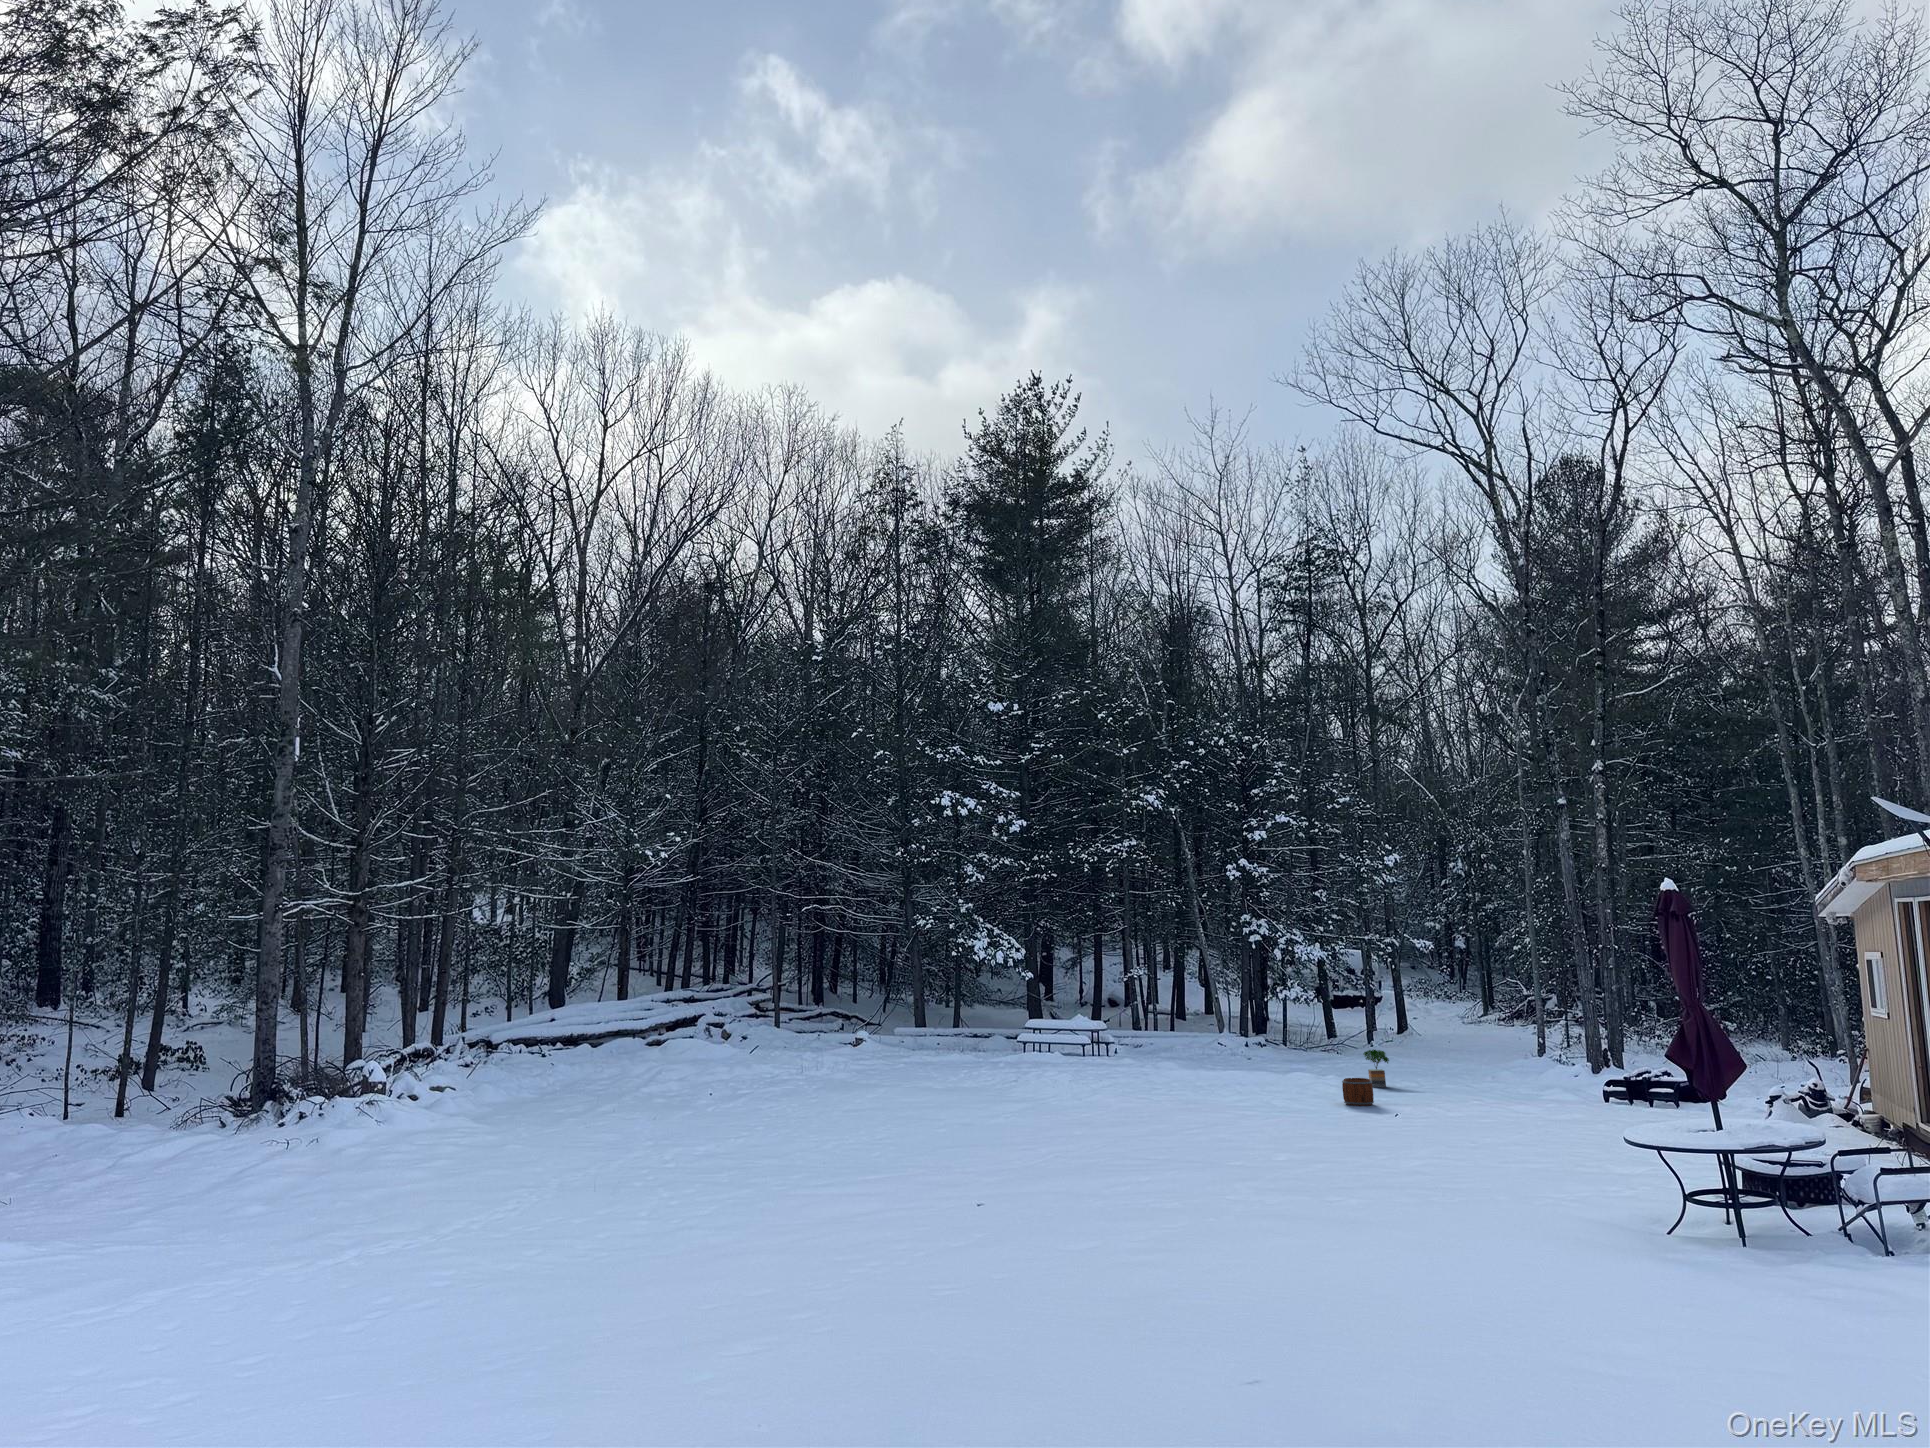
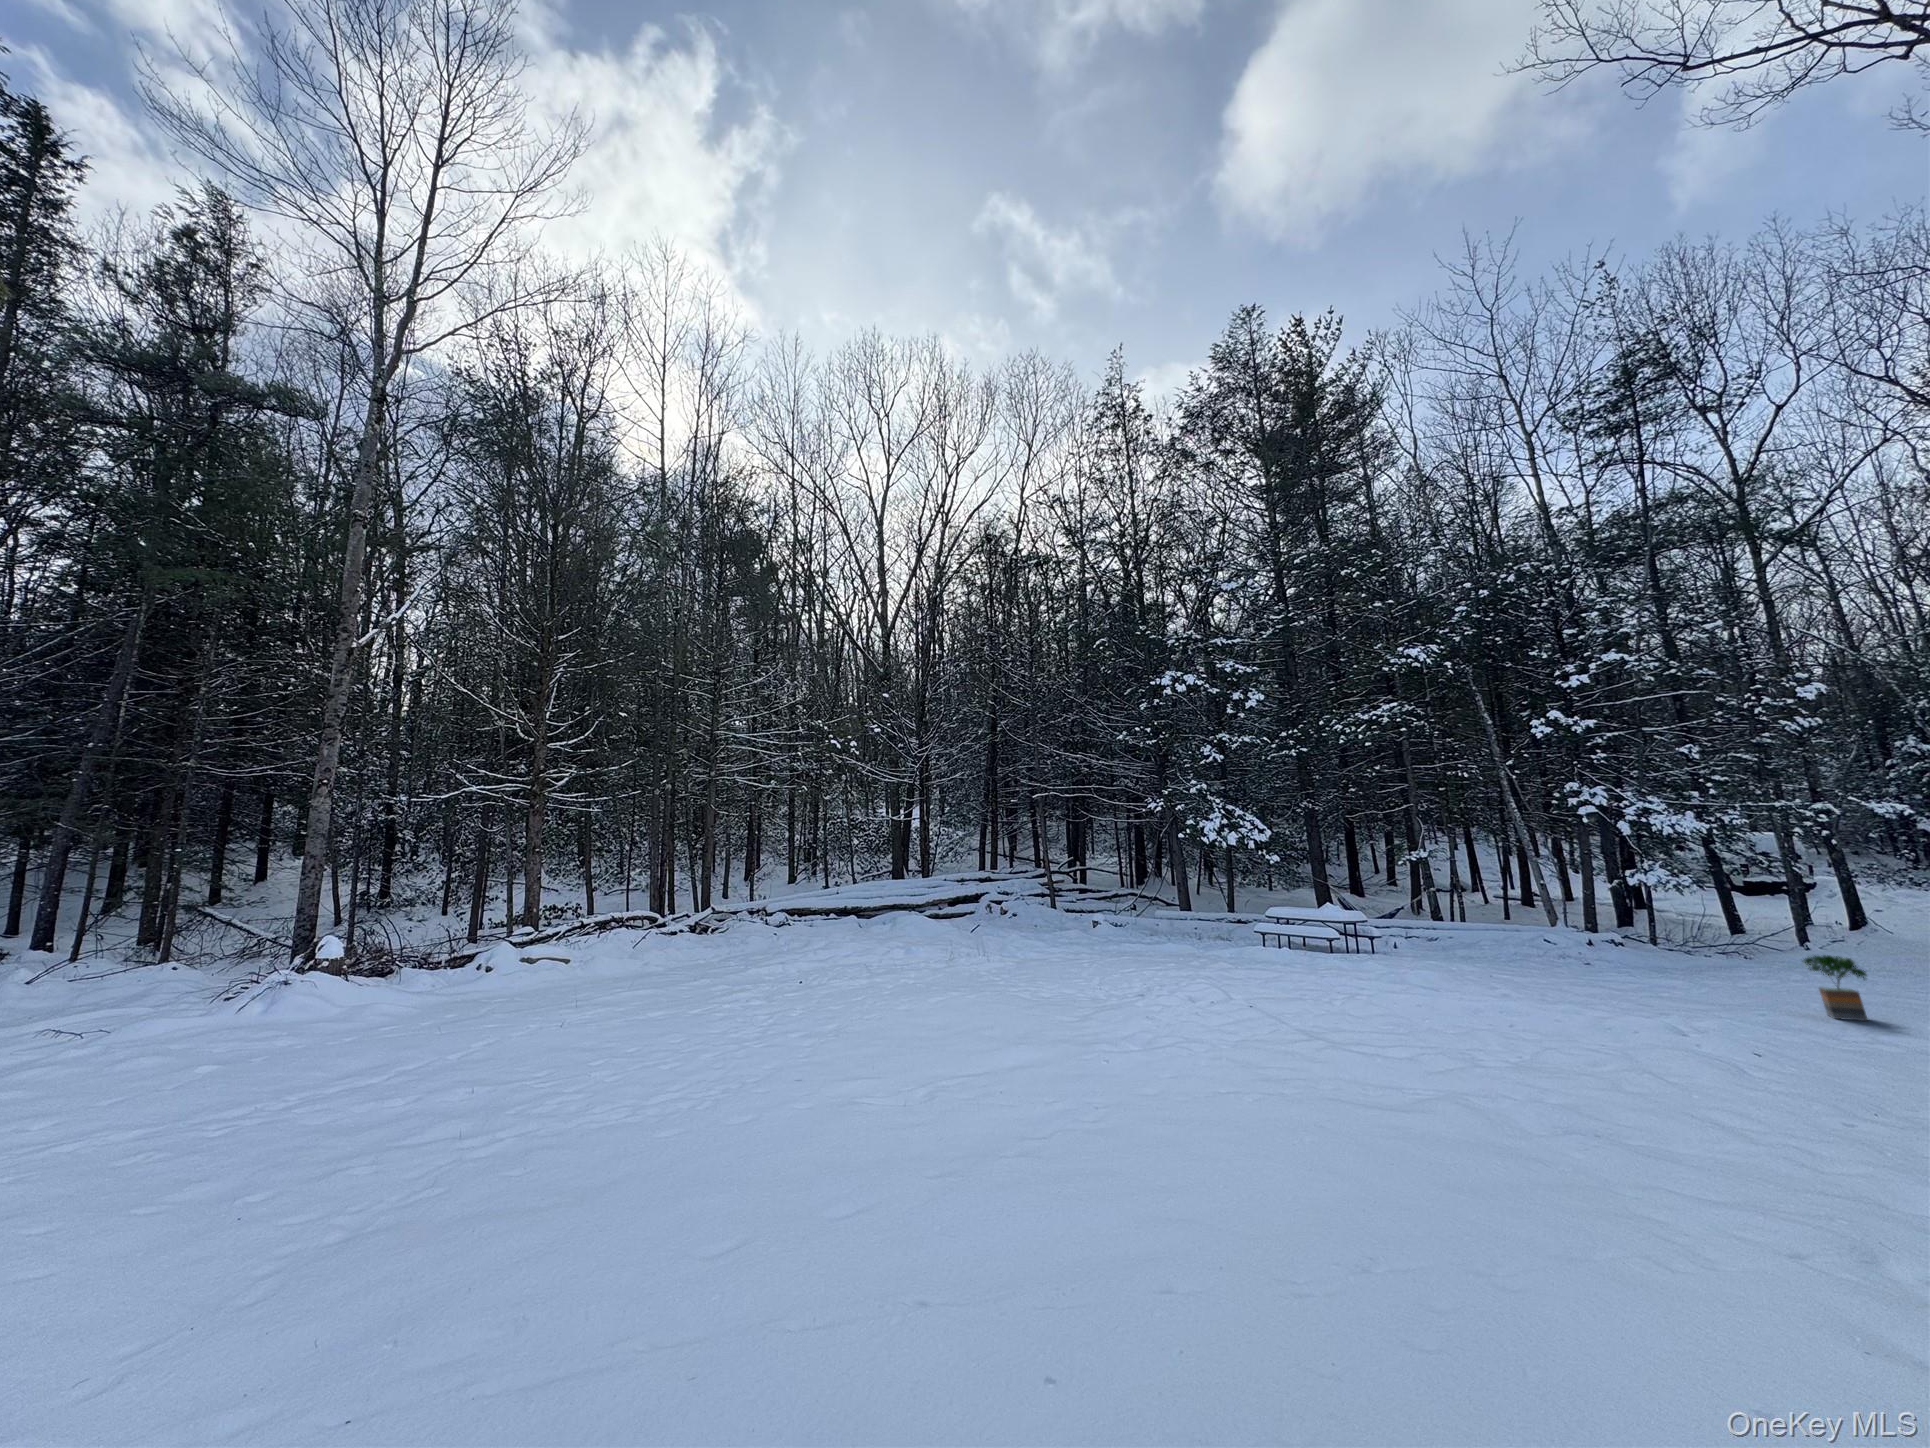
bucket: present [1342,1078,1374,1106] -> none [1760,1010,1853,1069]

